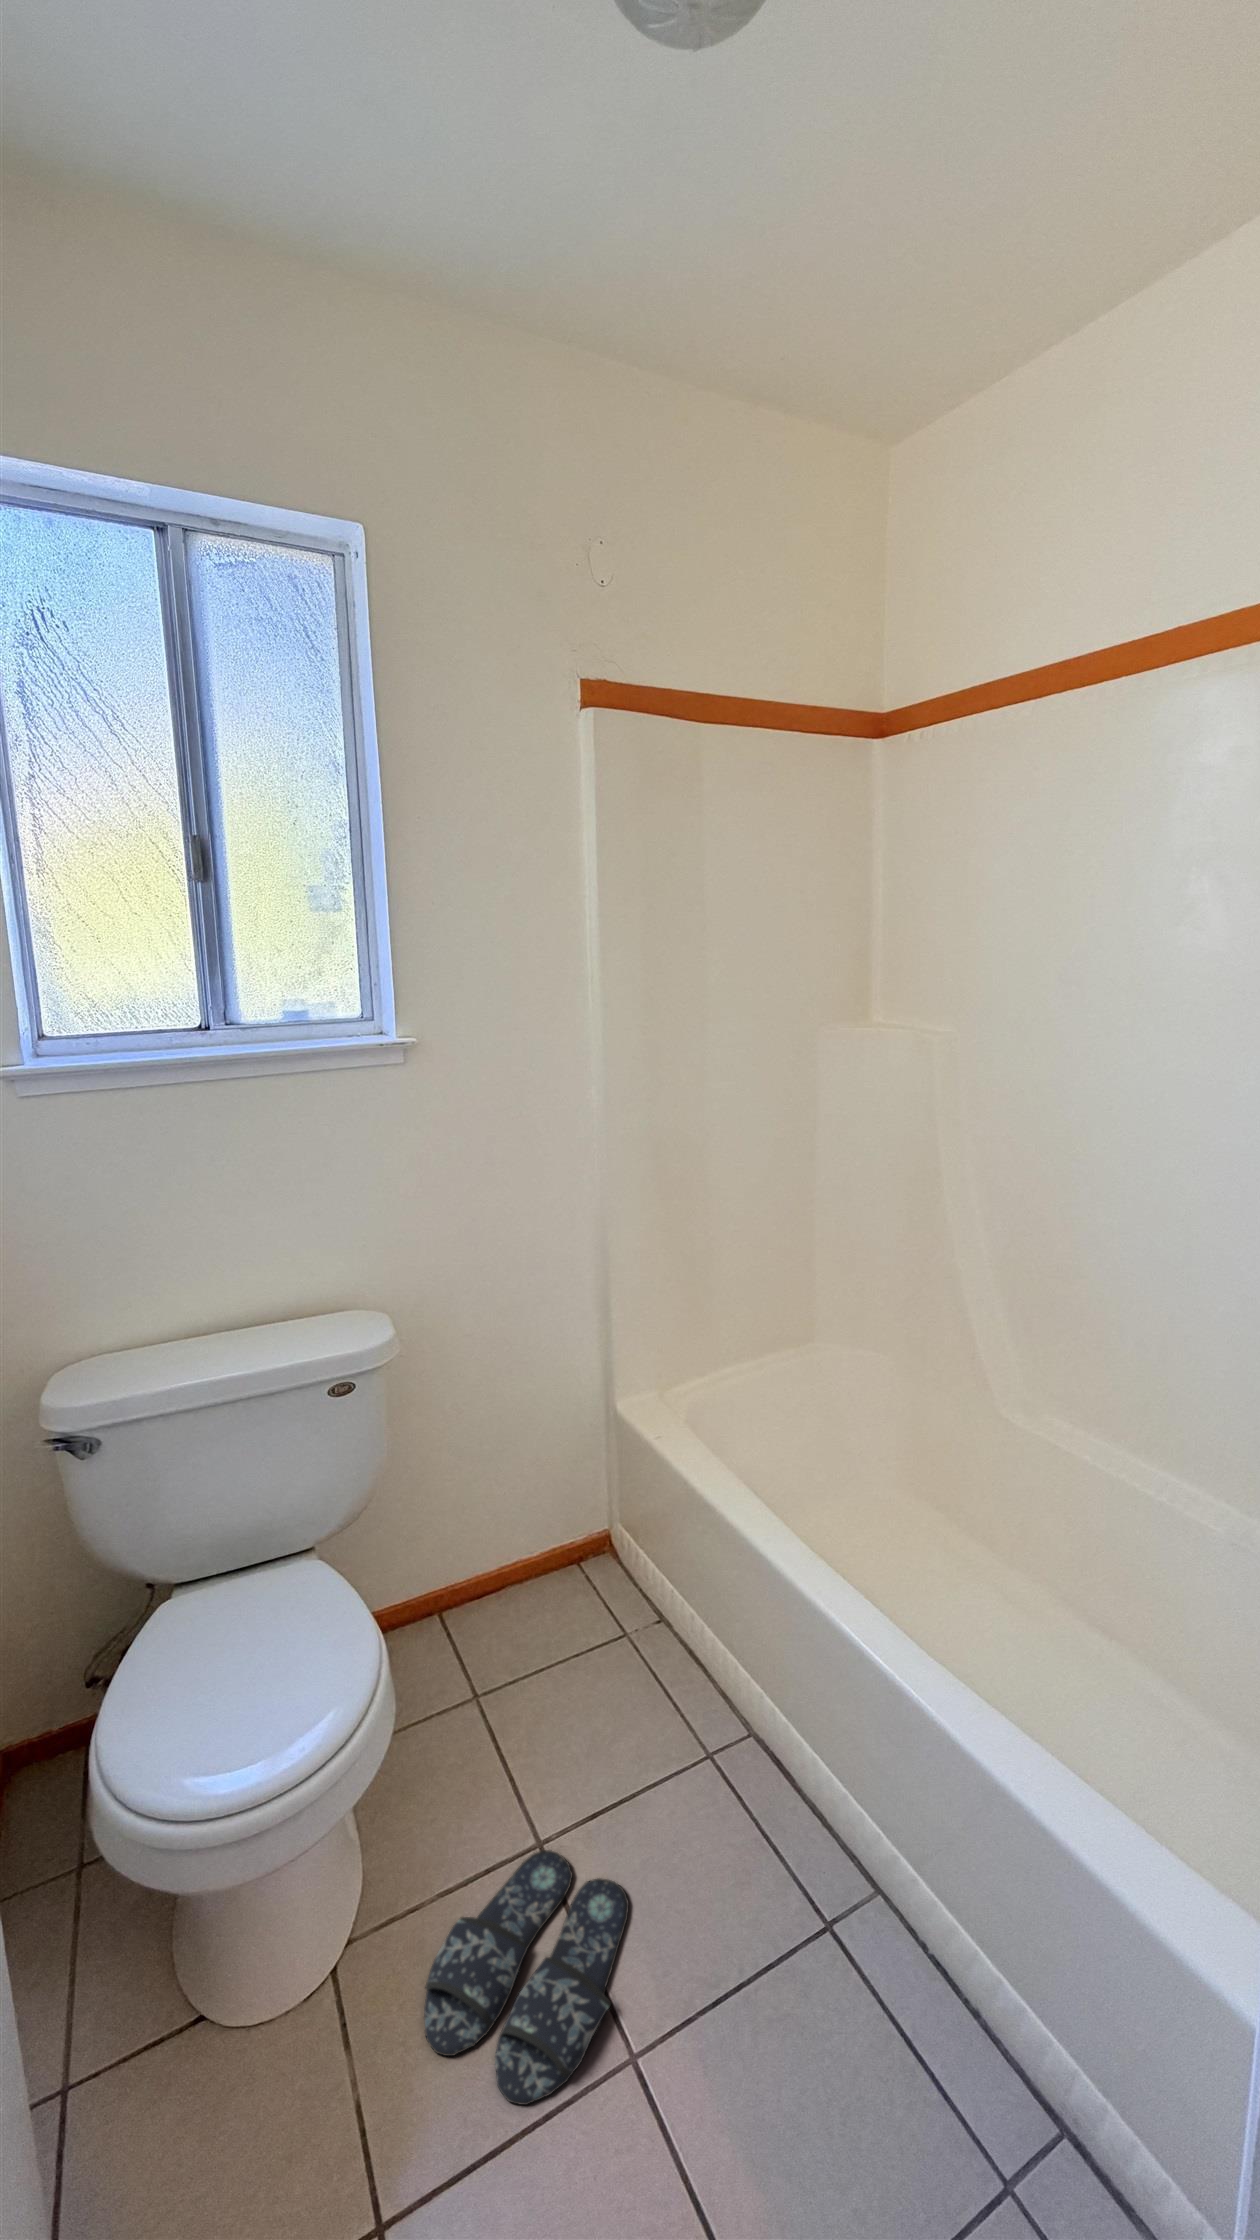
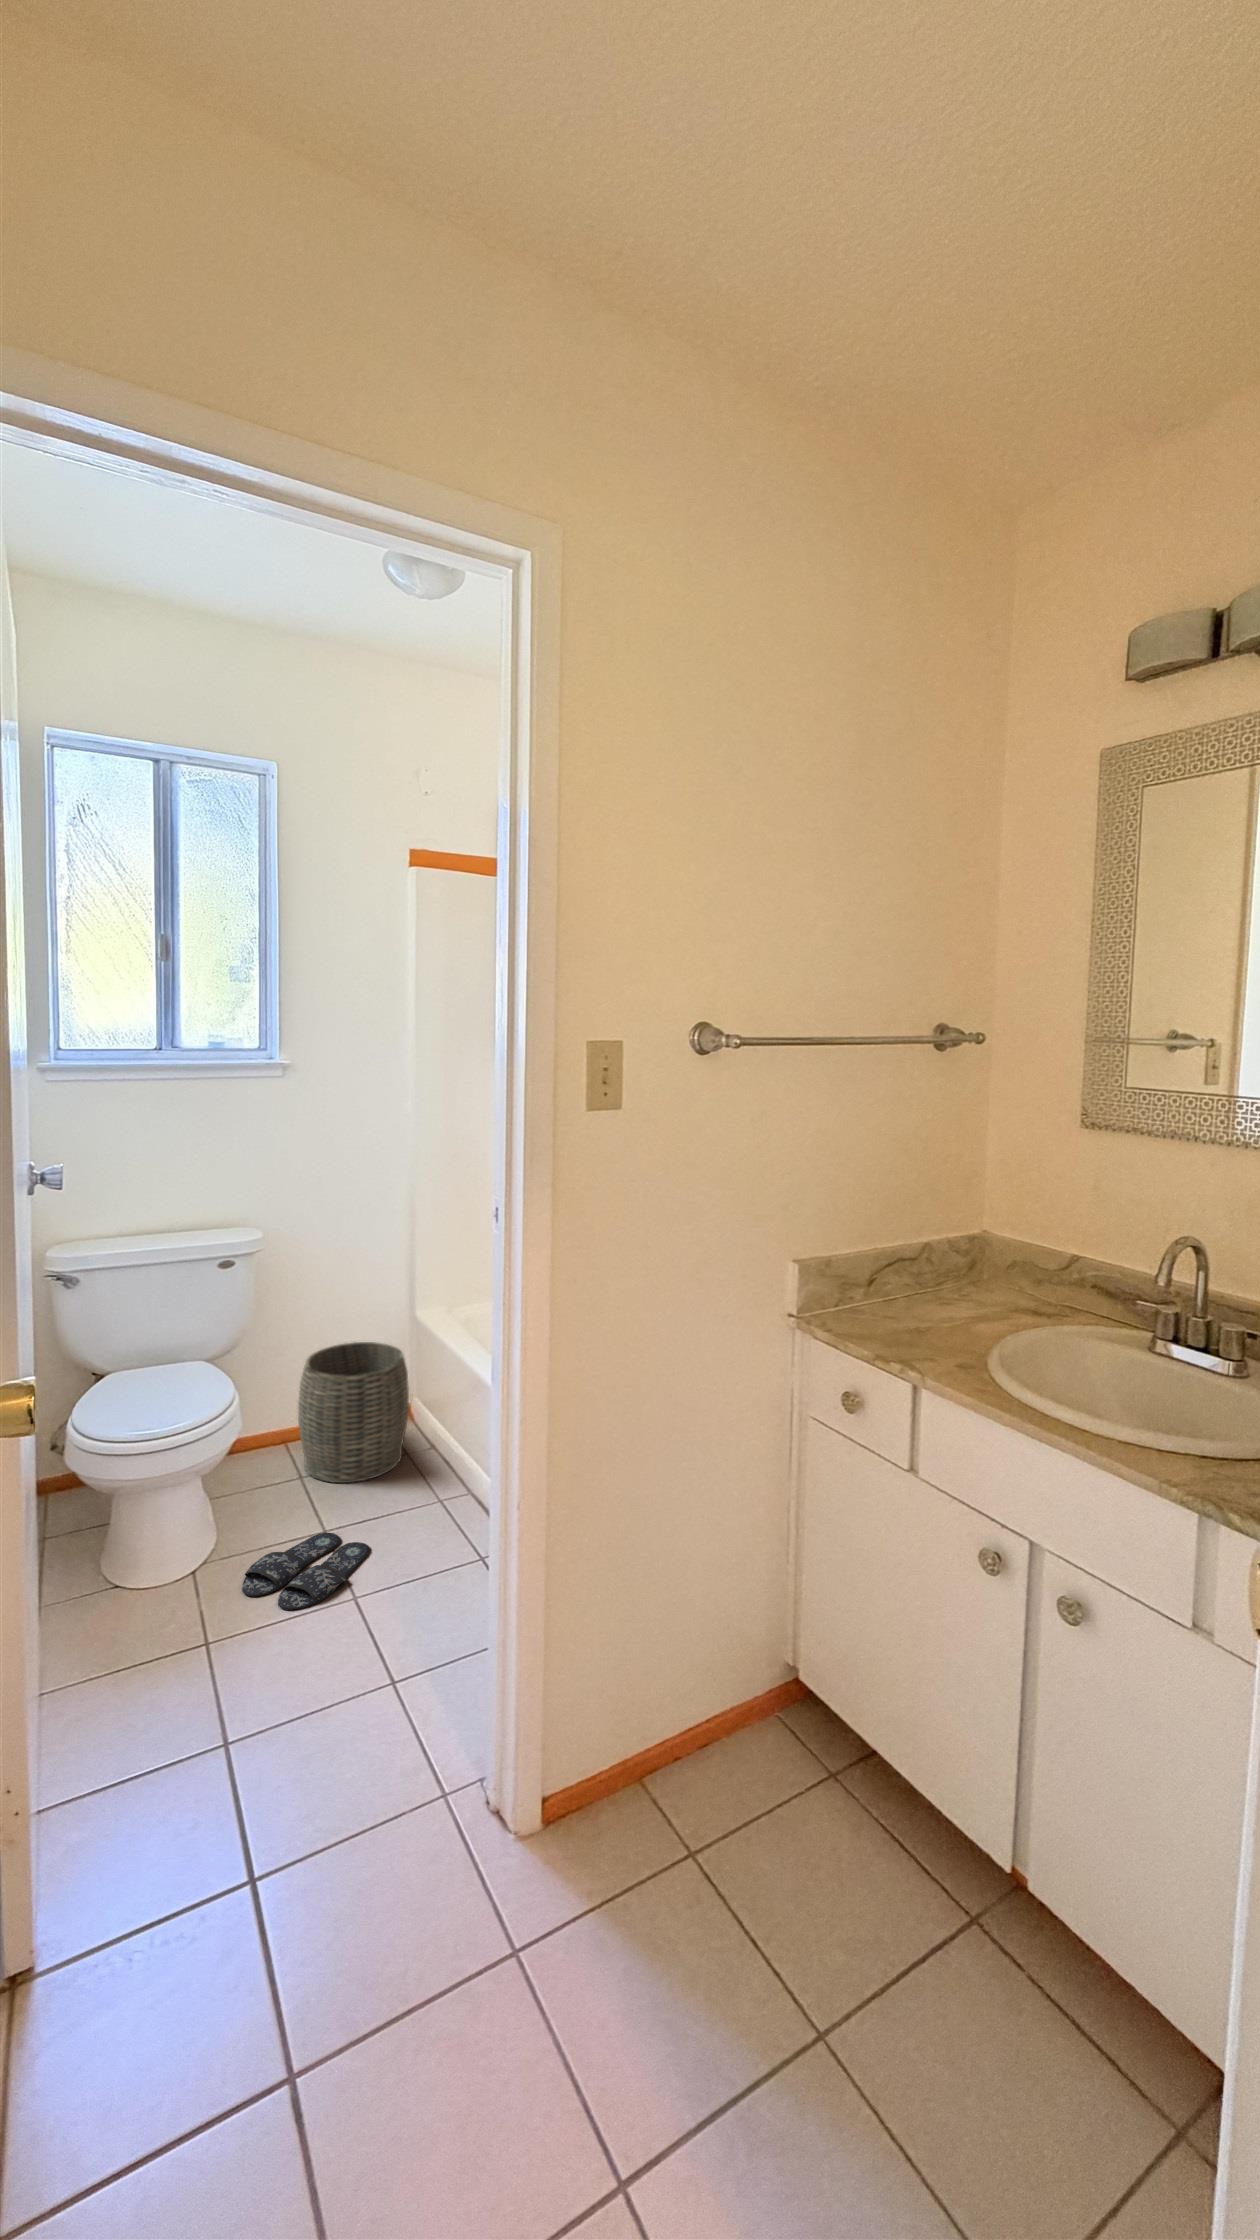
woven basket: none [464,1462,629,1711] -> present [298,1342,409,1483]

